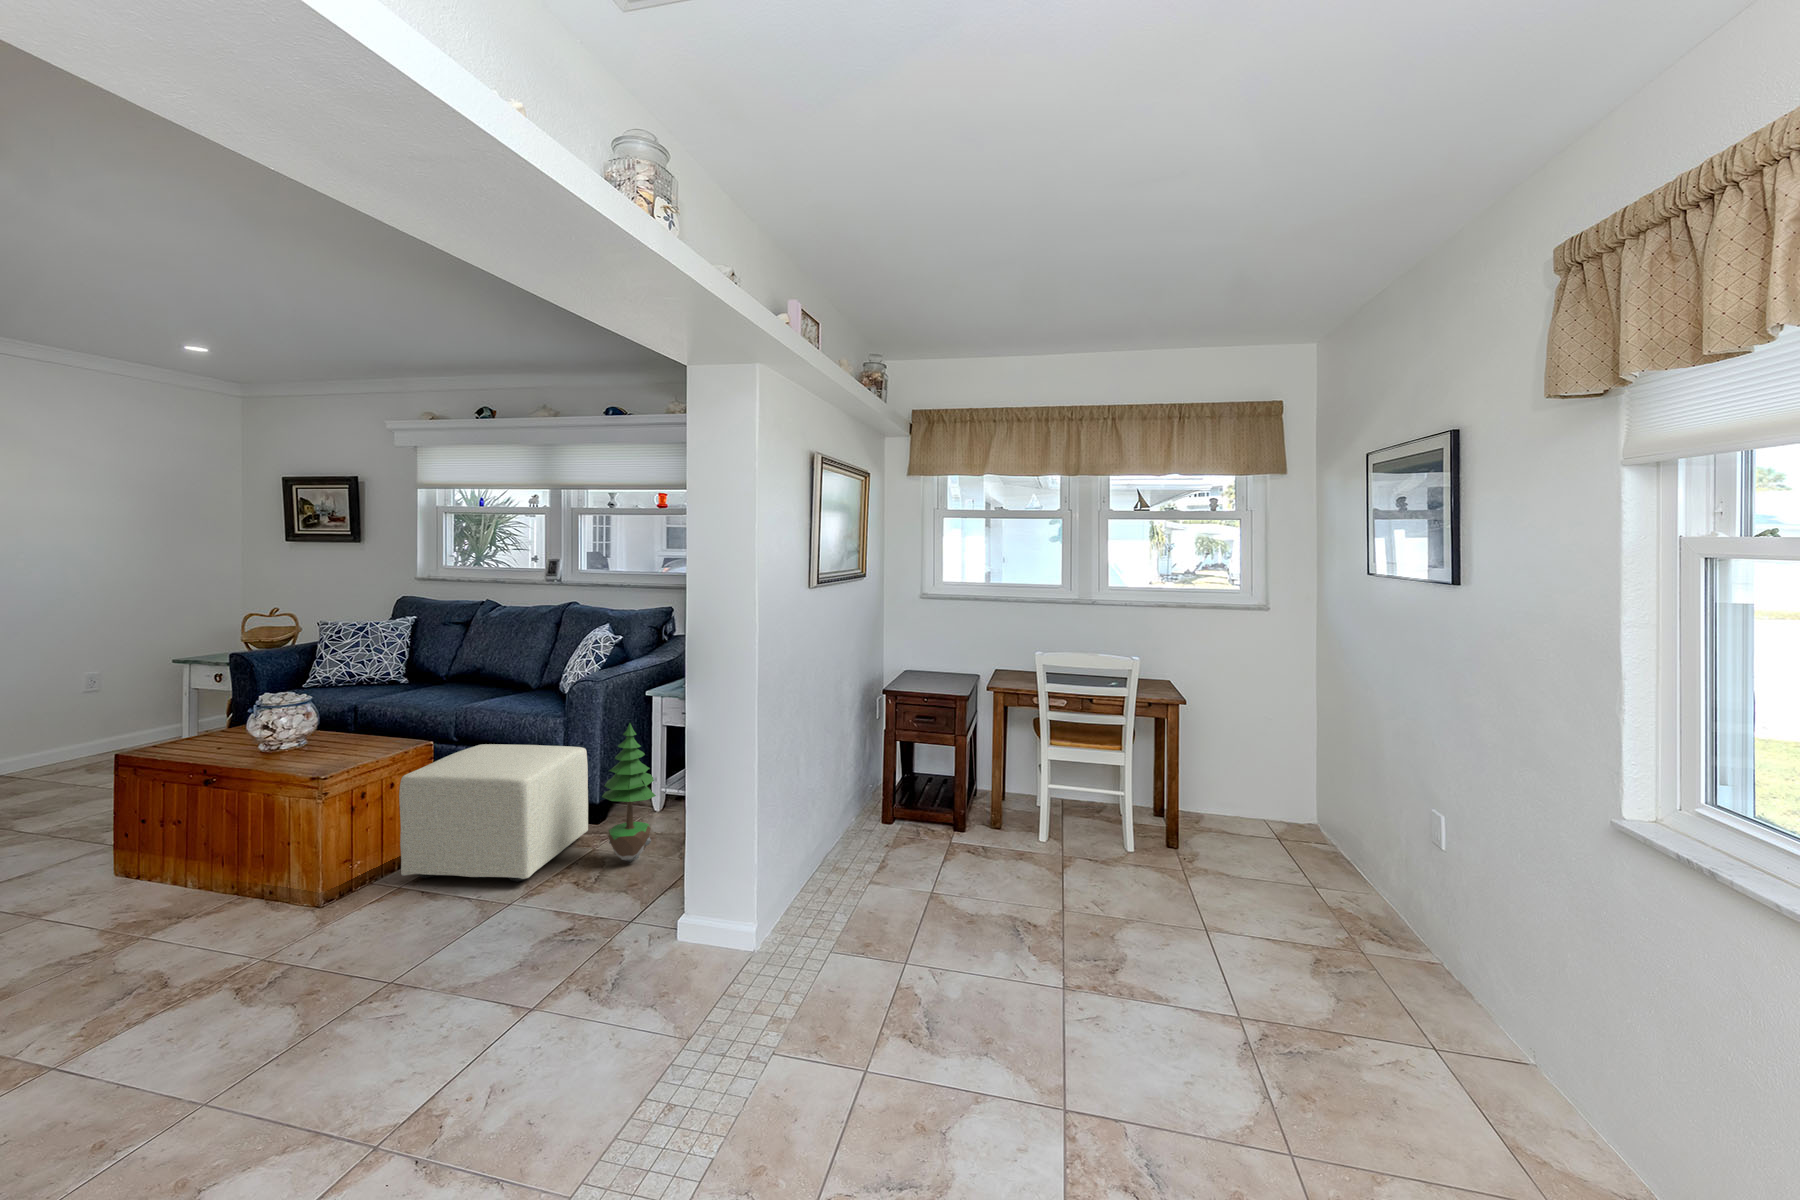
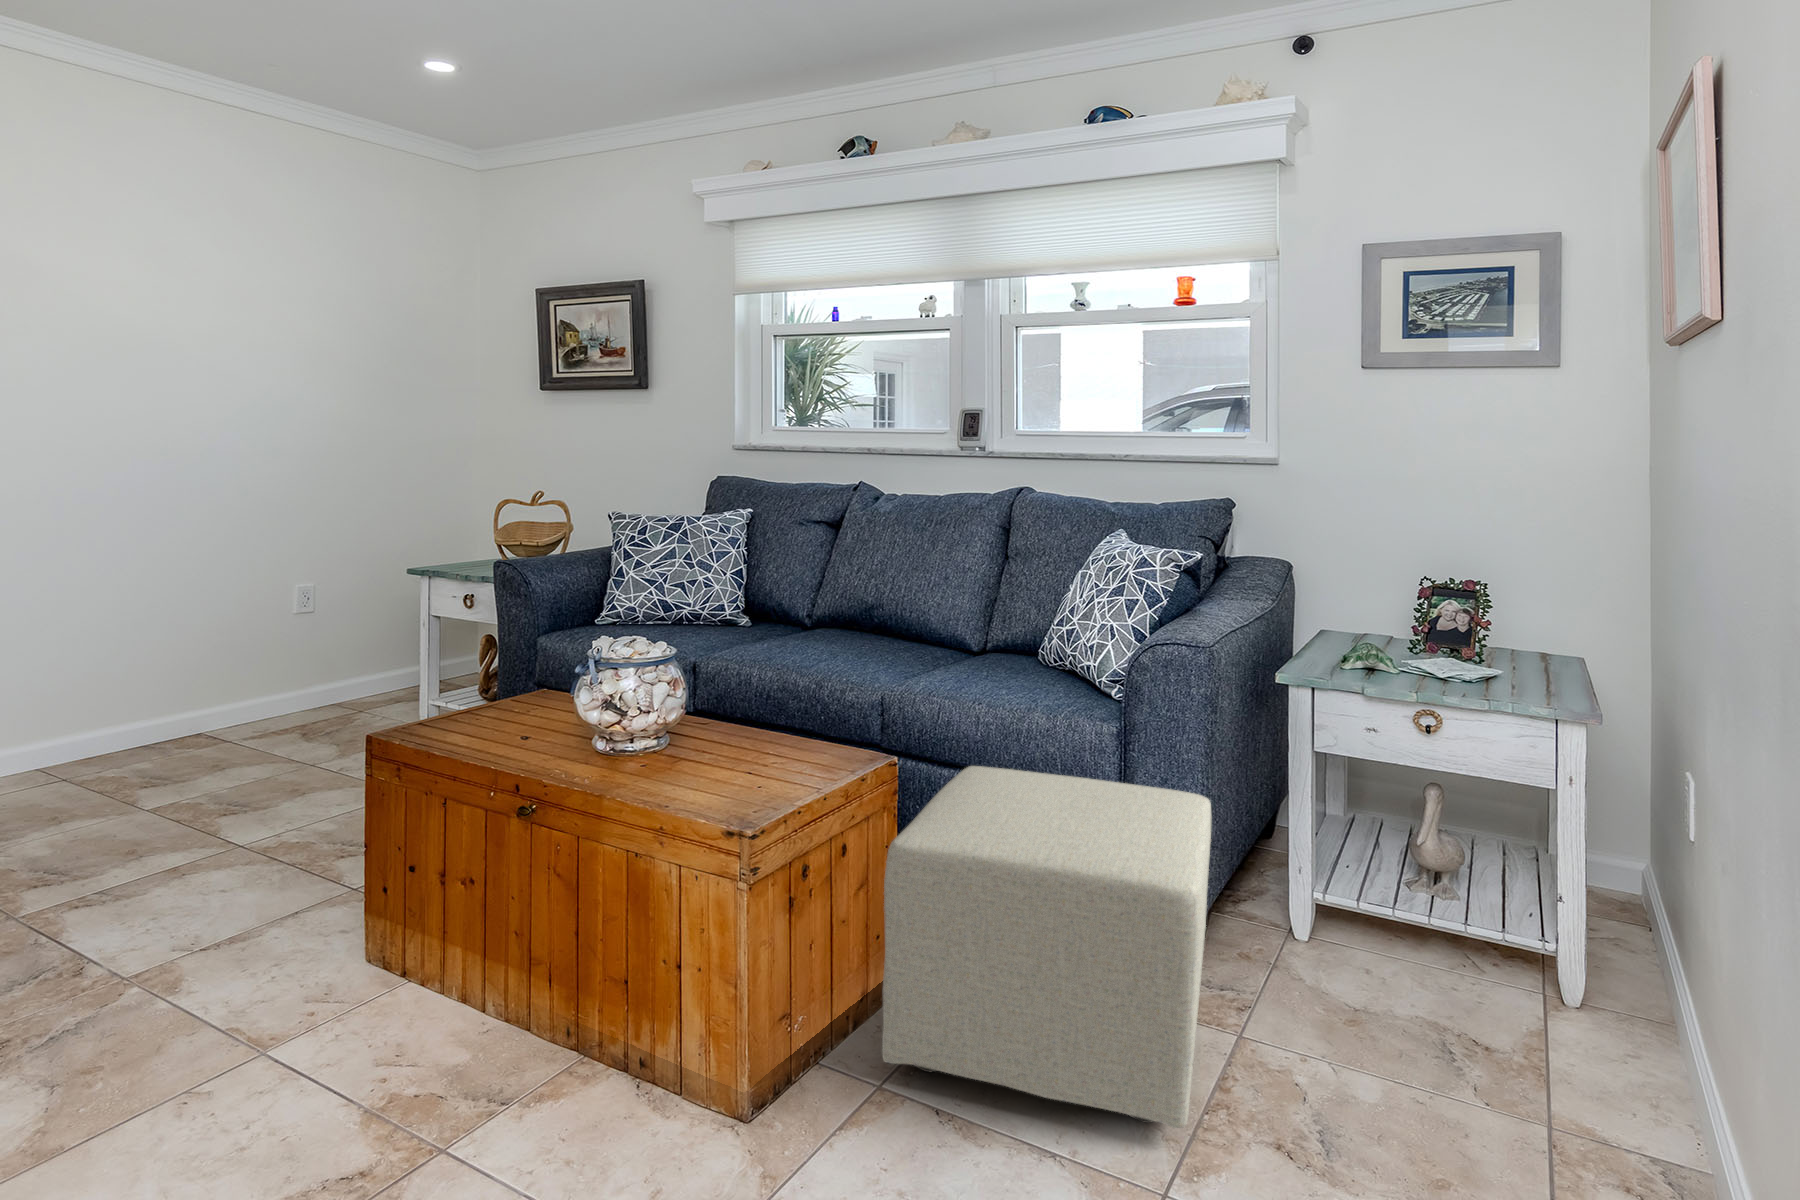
potted tree: present [602,723,656,862] -> none [1312,757,1452,1096]

